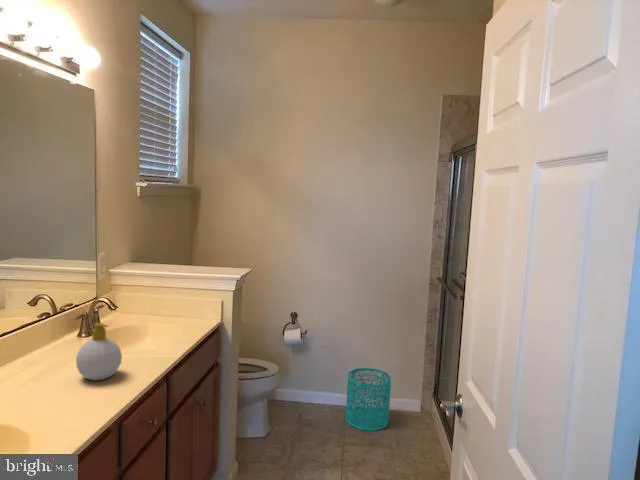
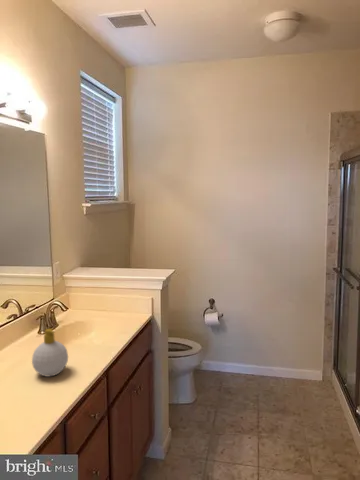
wastebasket: present [346,368,391,431] -> none [260,349,298,404]

